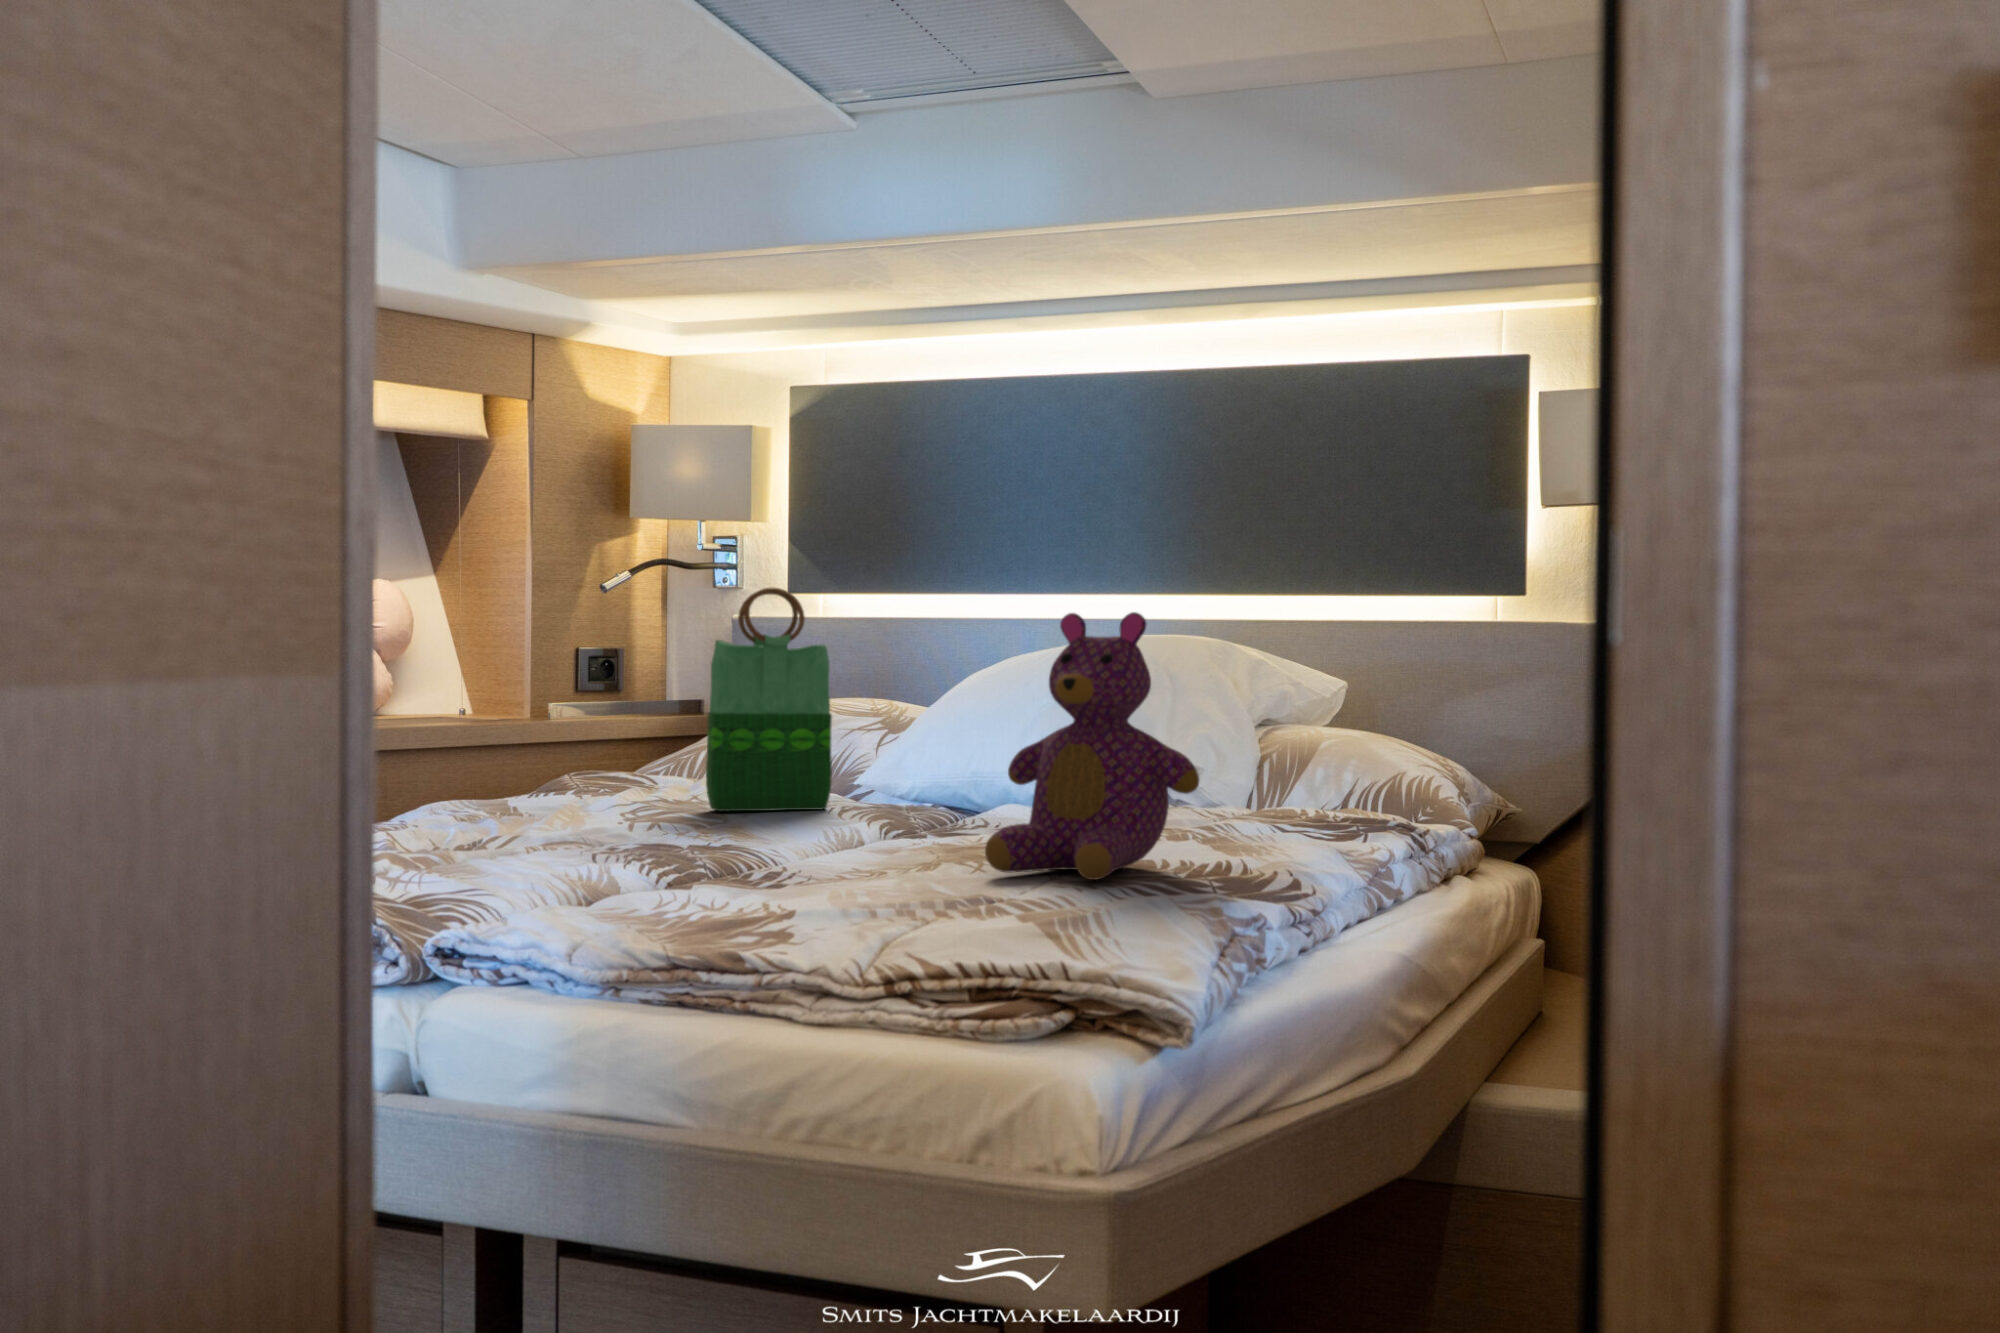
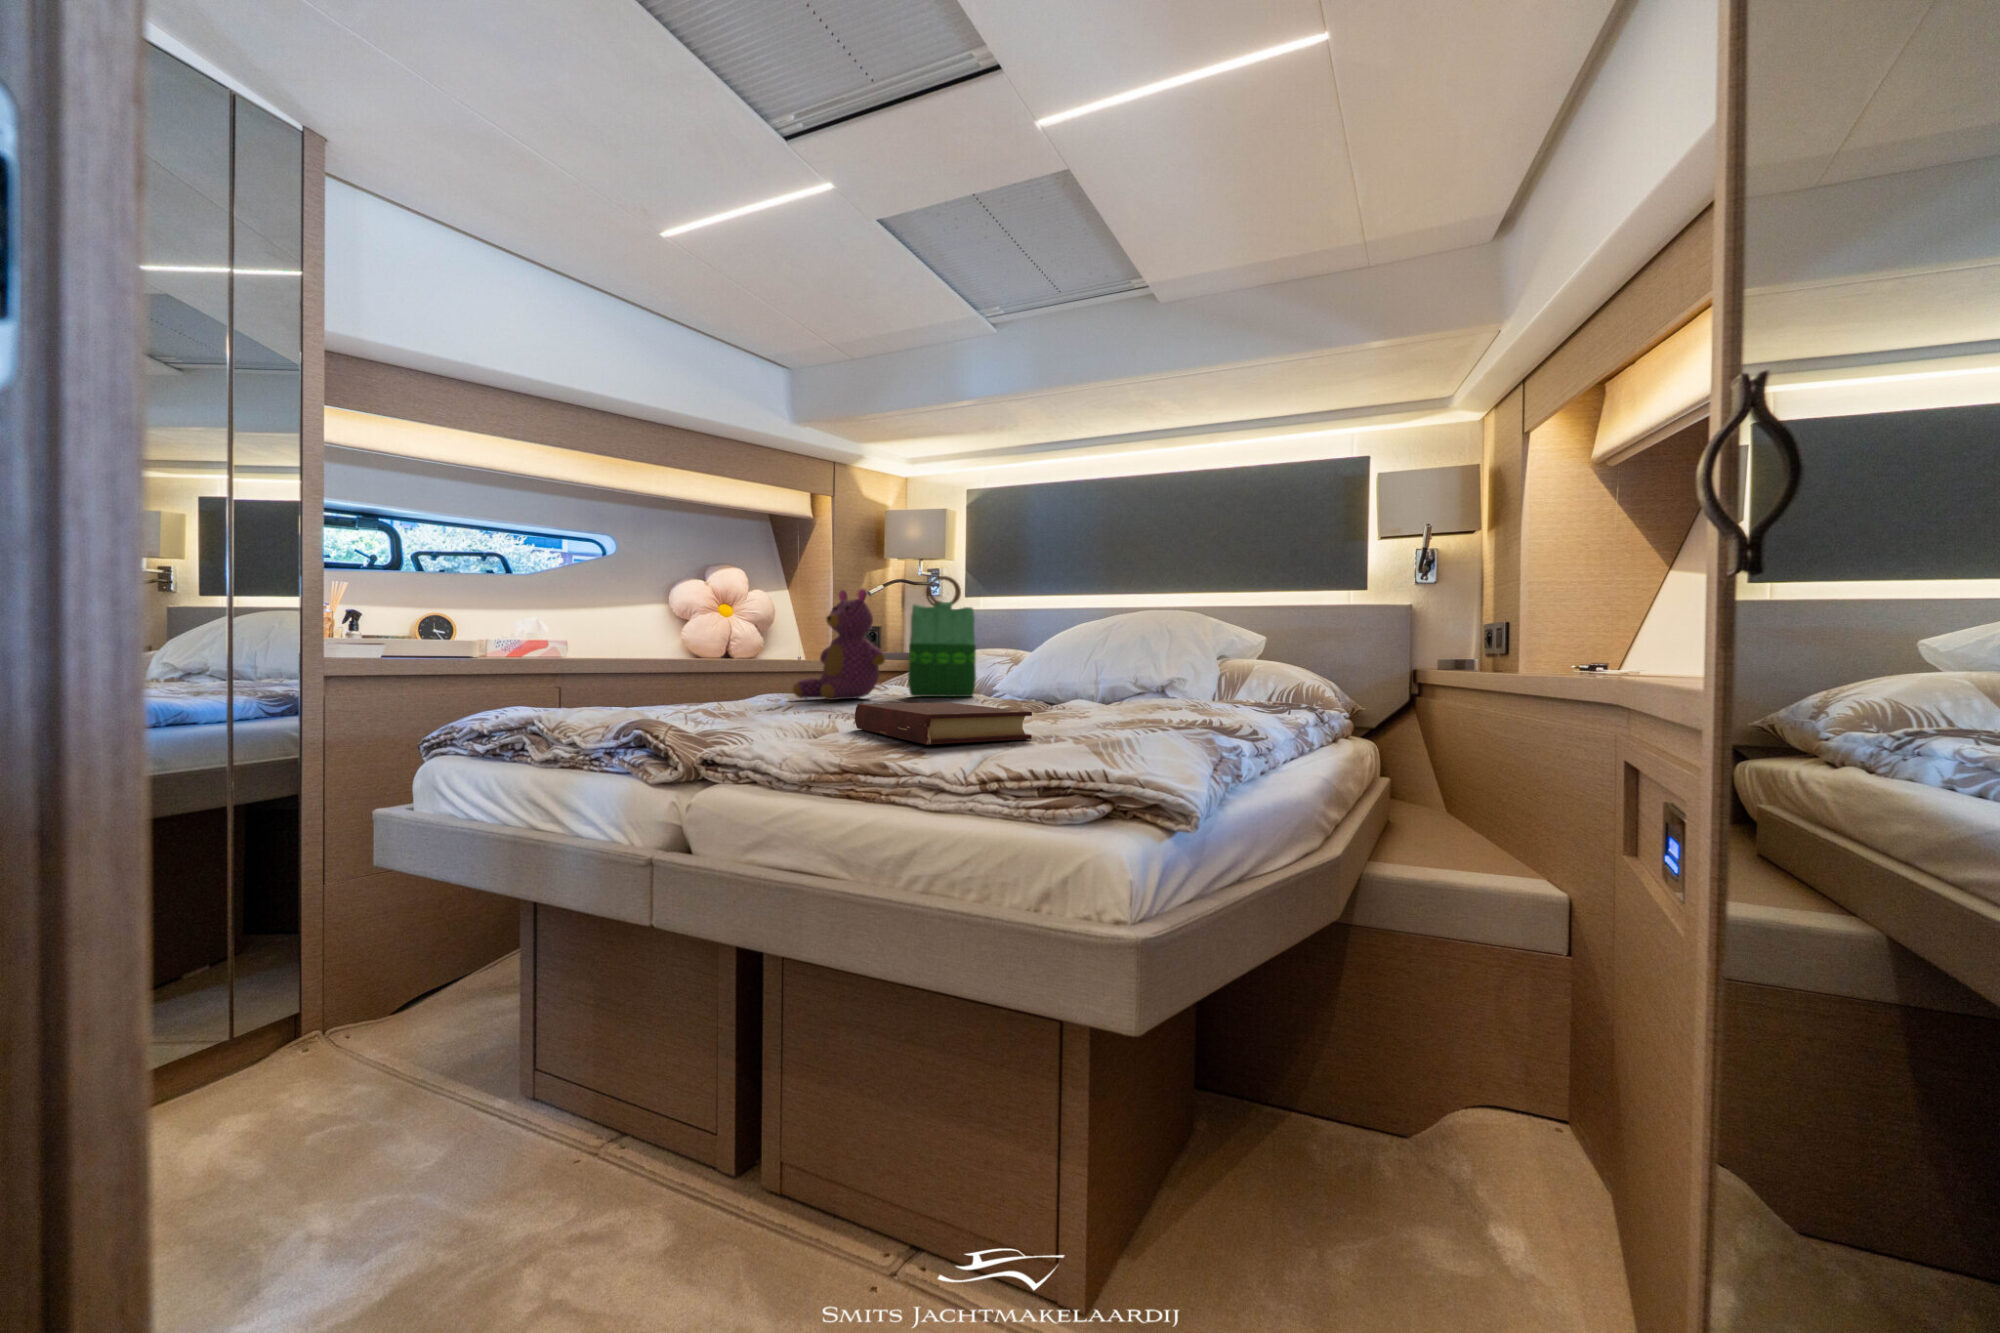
teddy bear: present [985,612,1199,880] -> present [793,589,885,700]
book: none [660,842,953,923] -> present [855,703,1032,744]

